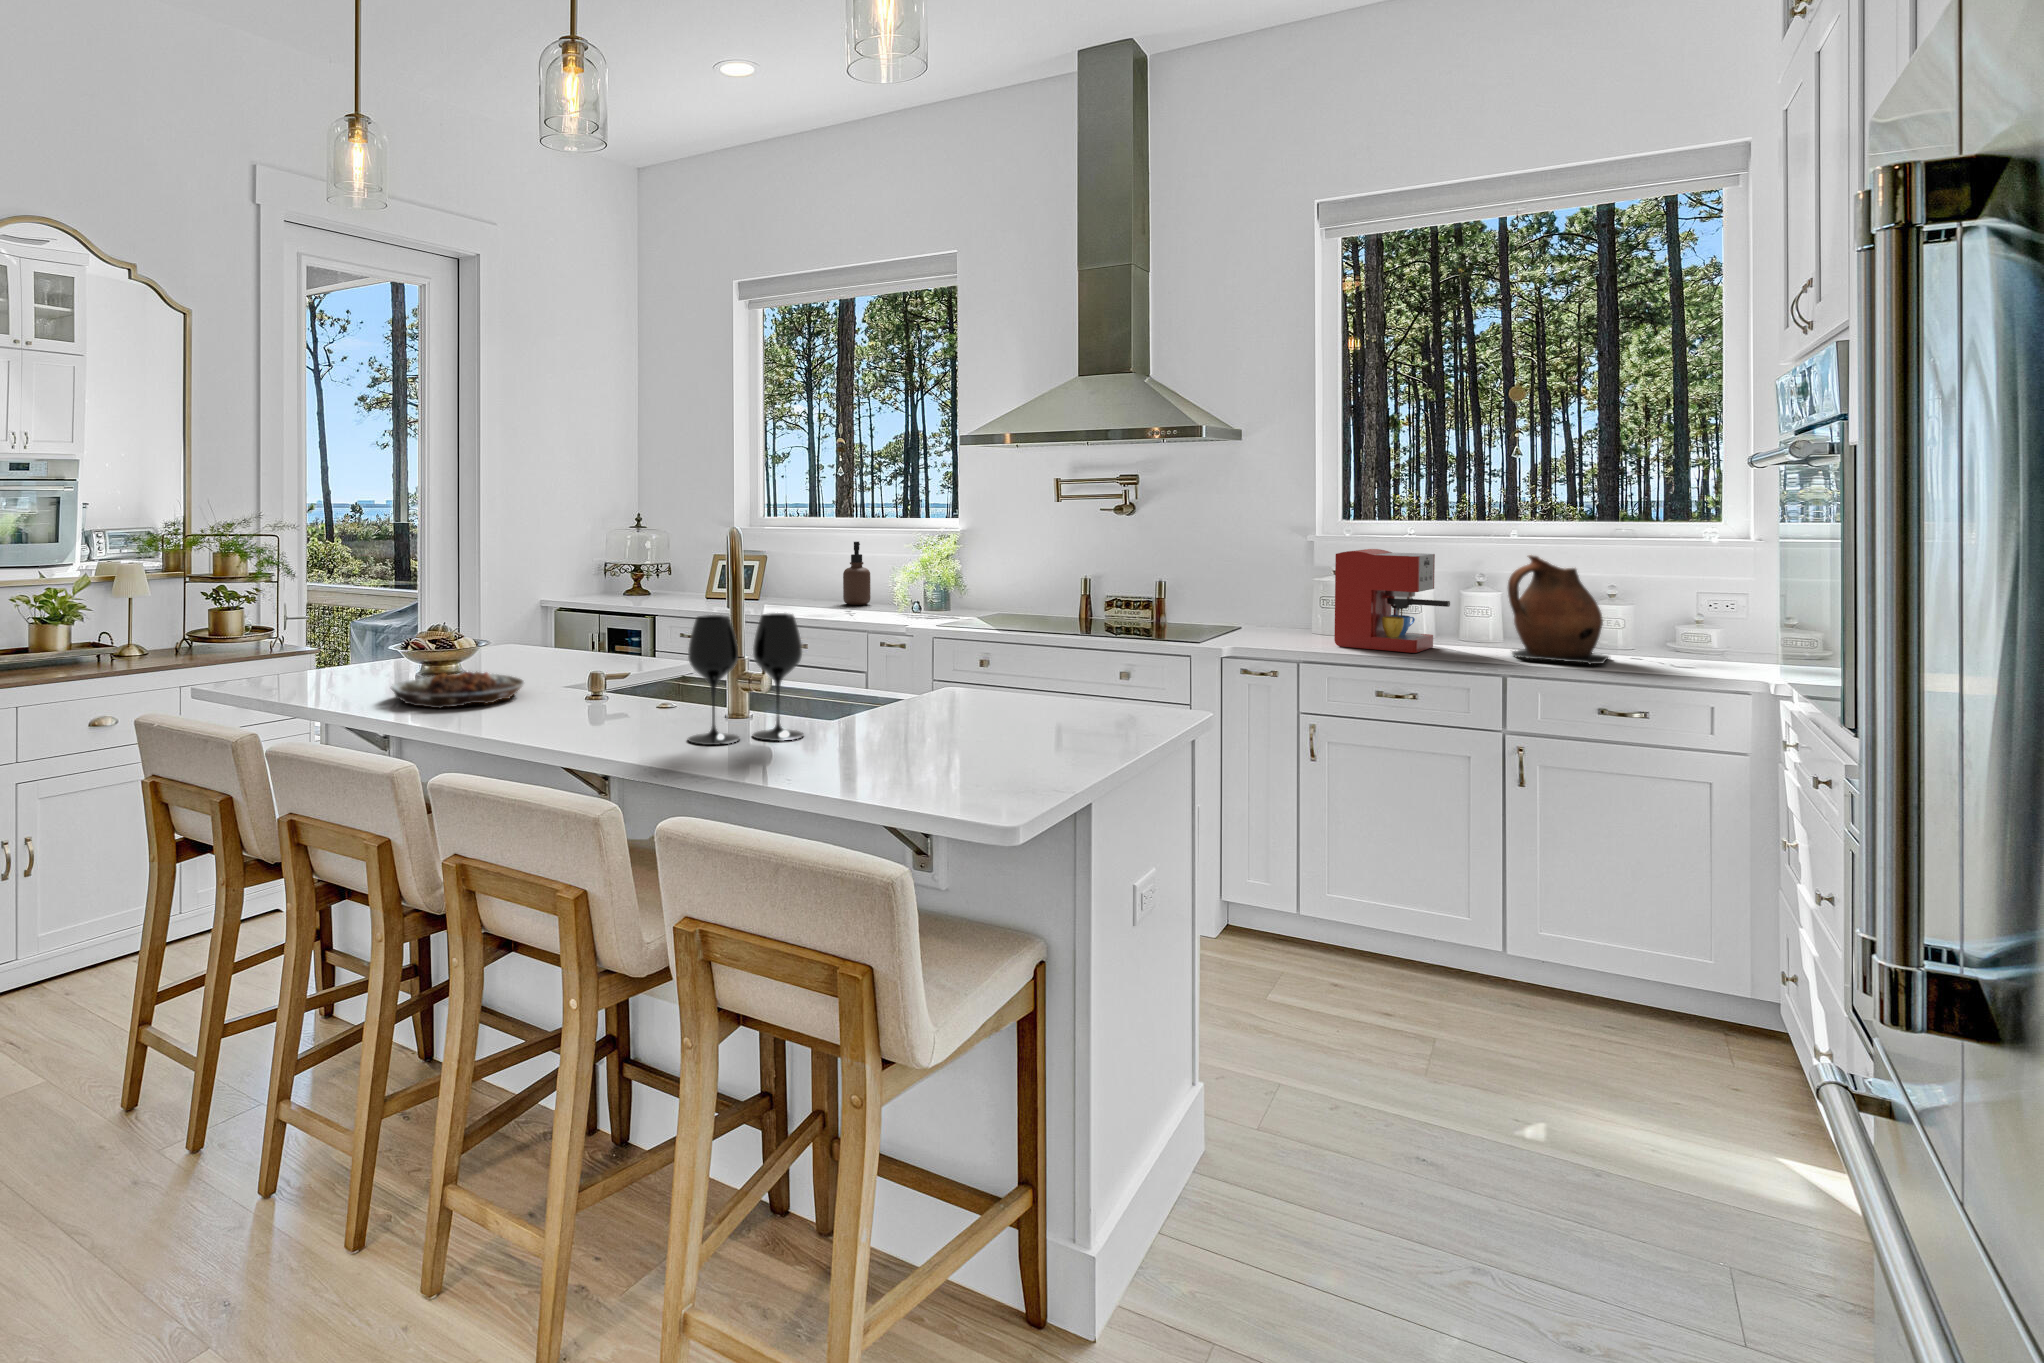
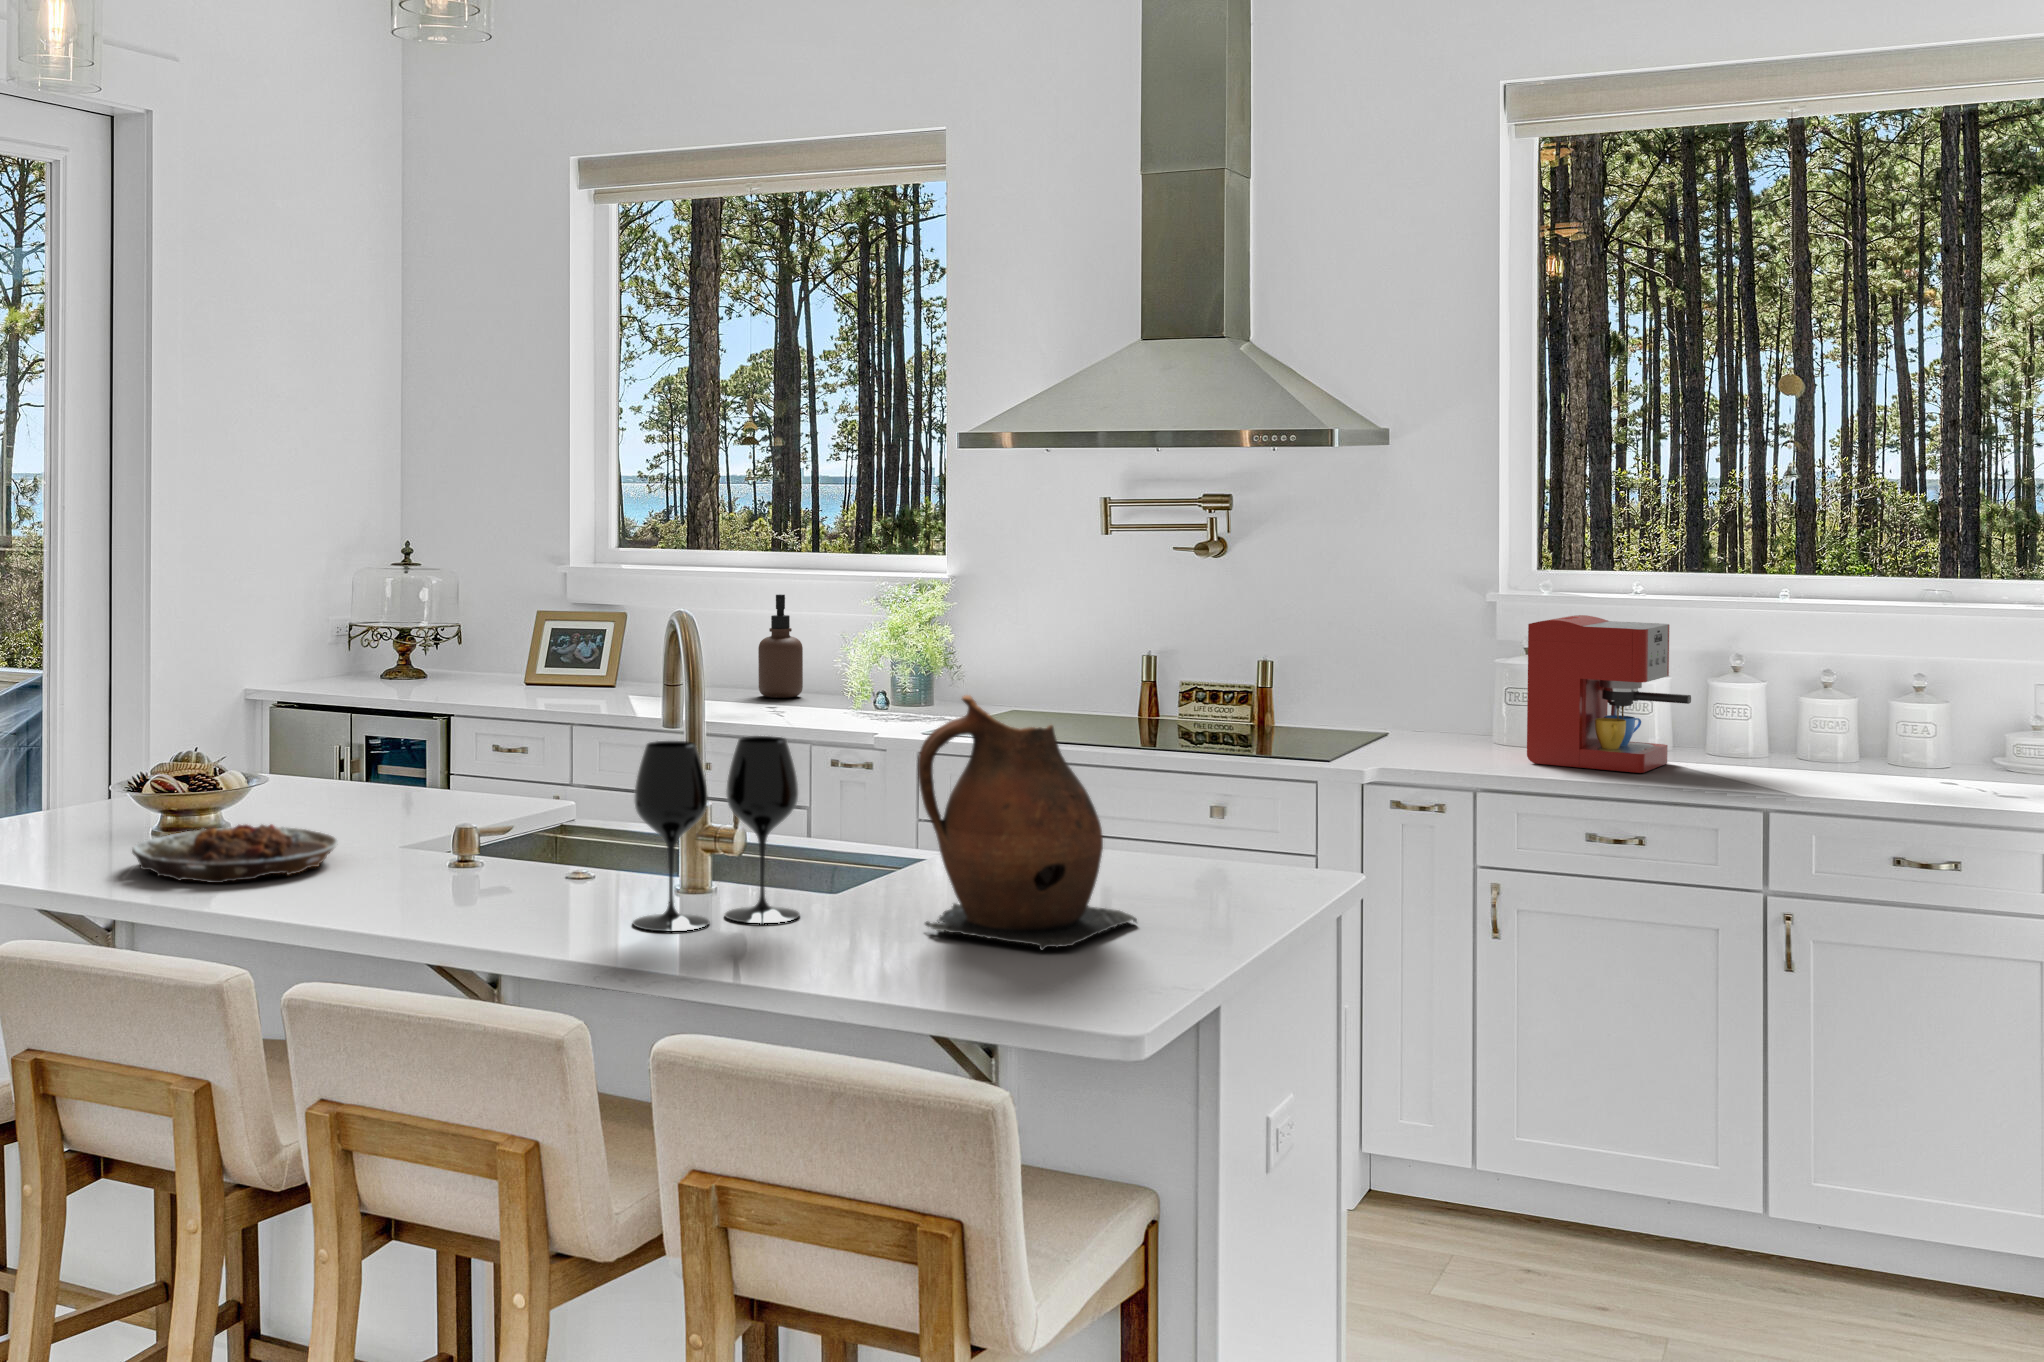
ceramic pitcher: present [1508,555,1610,665] -> present [918,695,1137,951]

